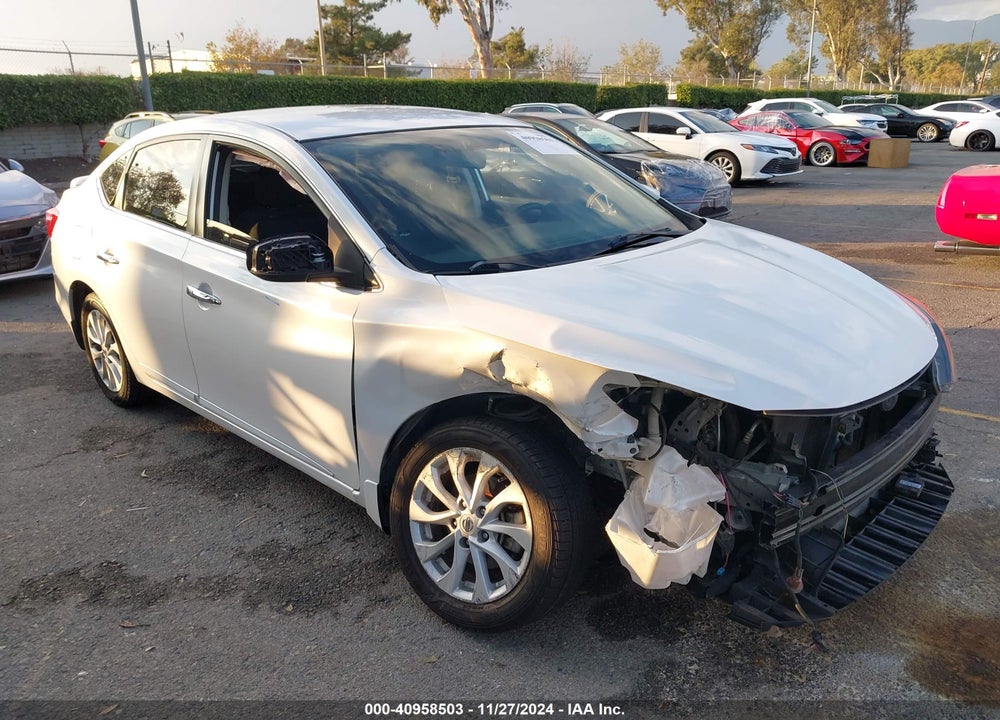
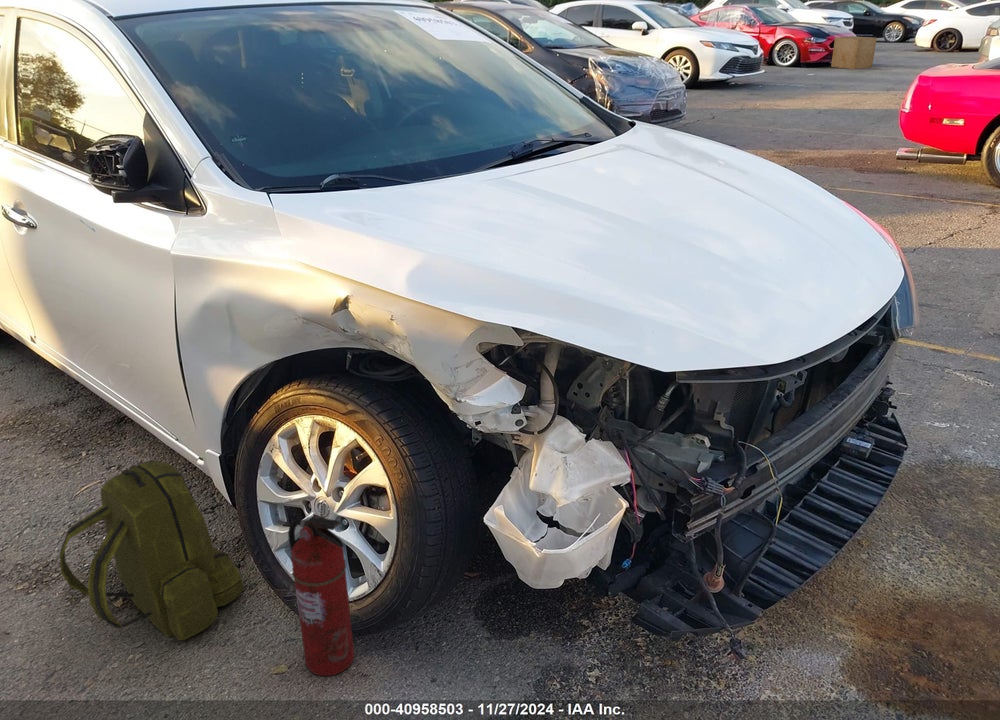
backpack: none [251,488,393,637] -> present [60,461,244,640]
fire extinguisher: none [443,526,492,665] -> present [288,514,354,676]

